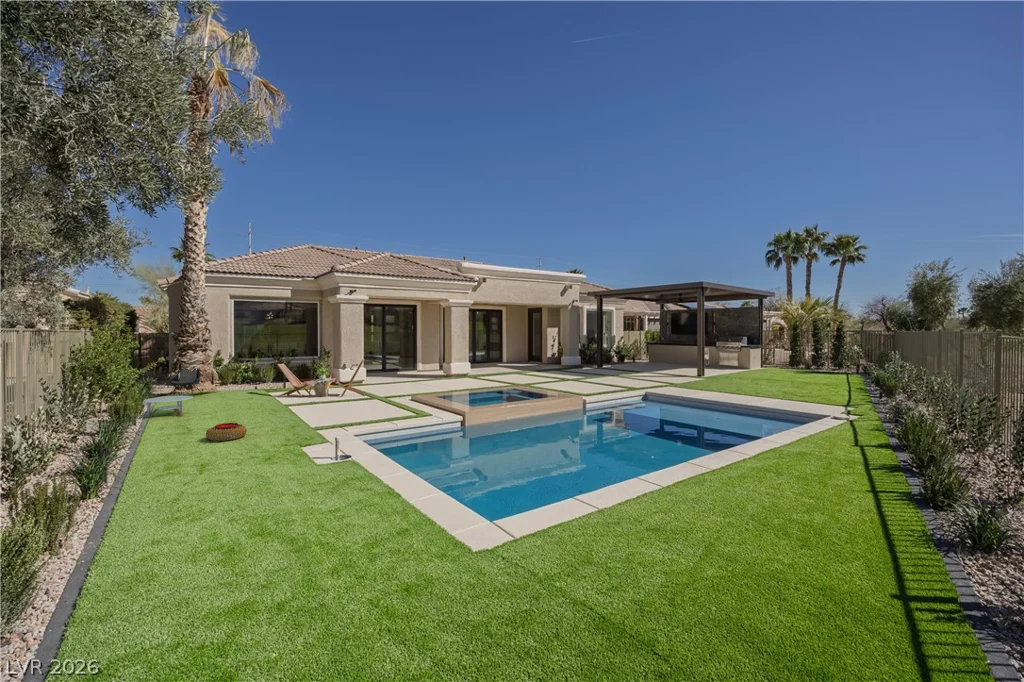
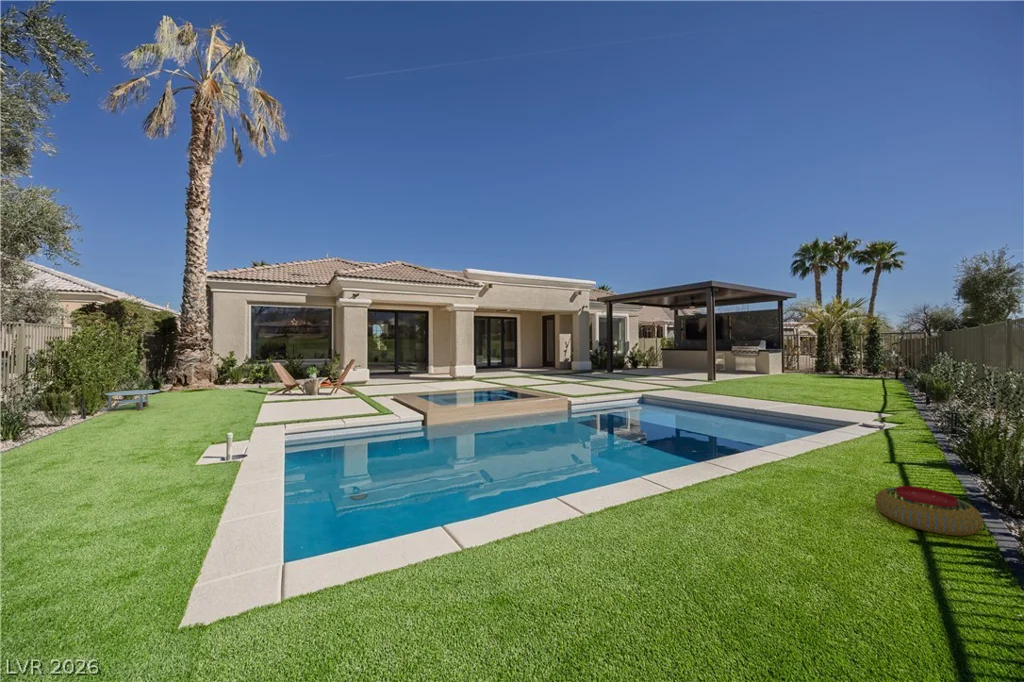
lounge chair: present [167,368,202,396] -> none [160,366,197,394]
pouf: present [206,423,247,441] -> present [875,486,983,536]

